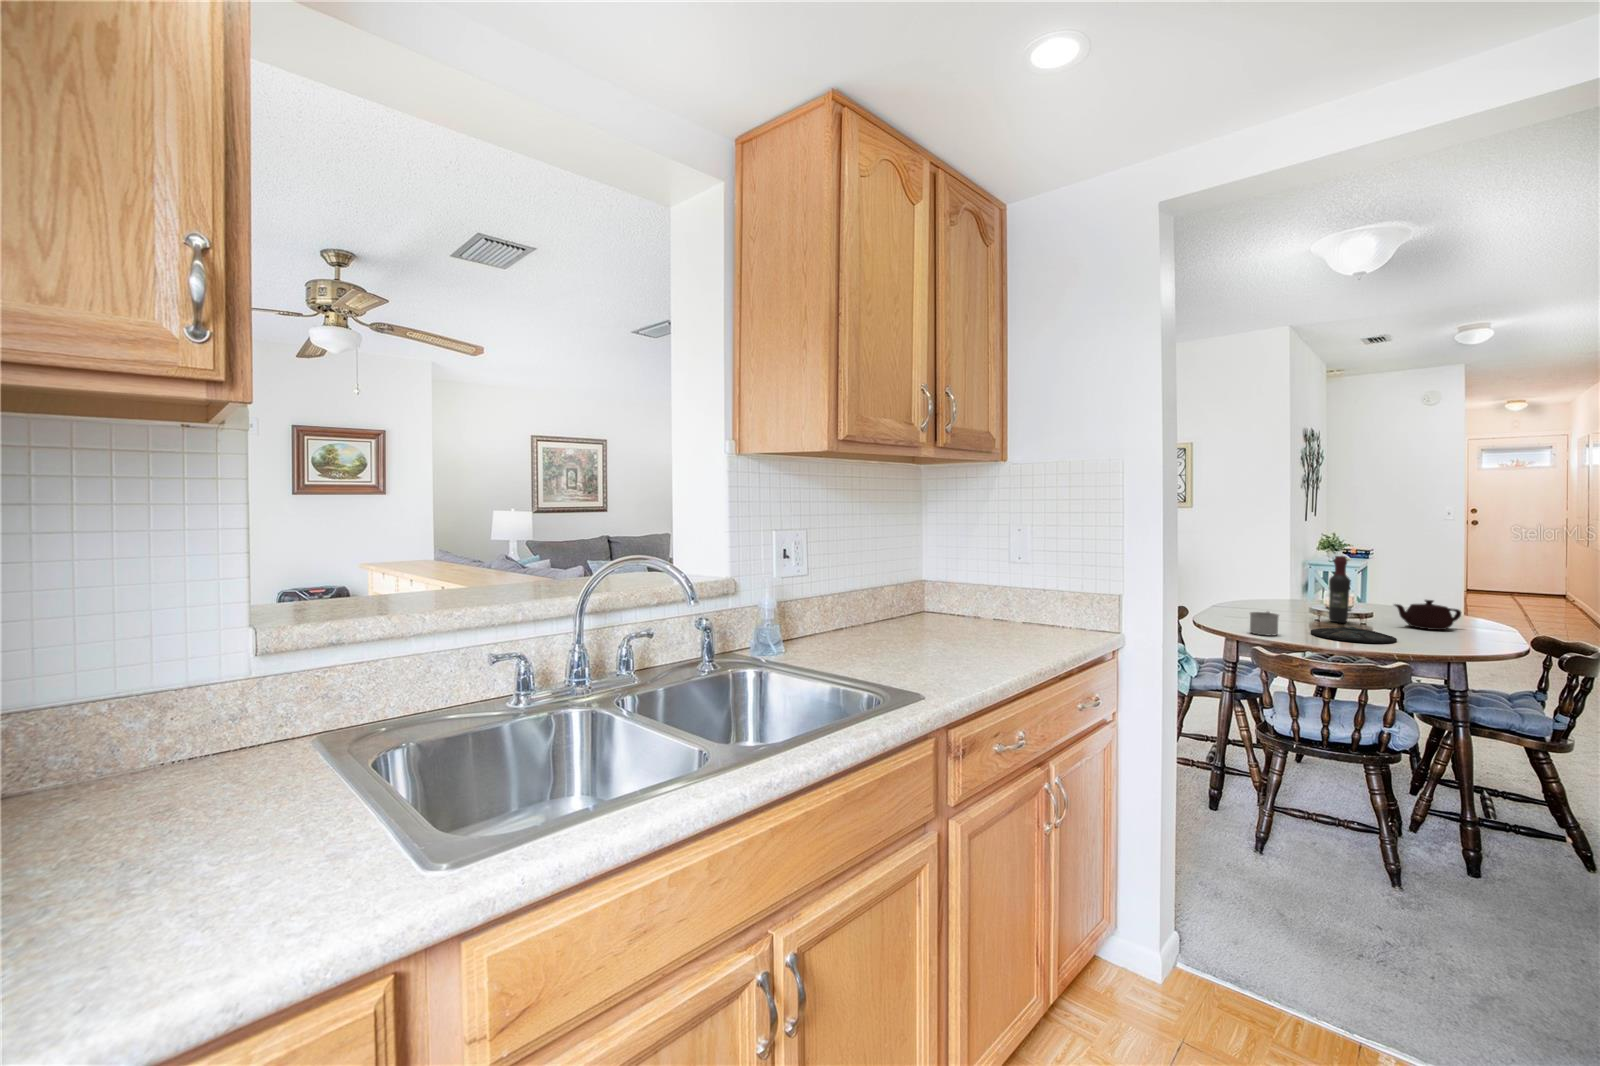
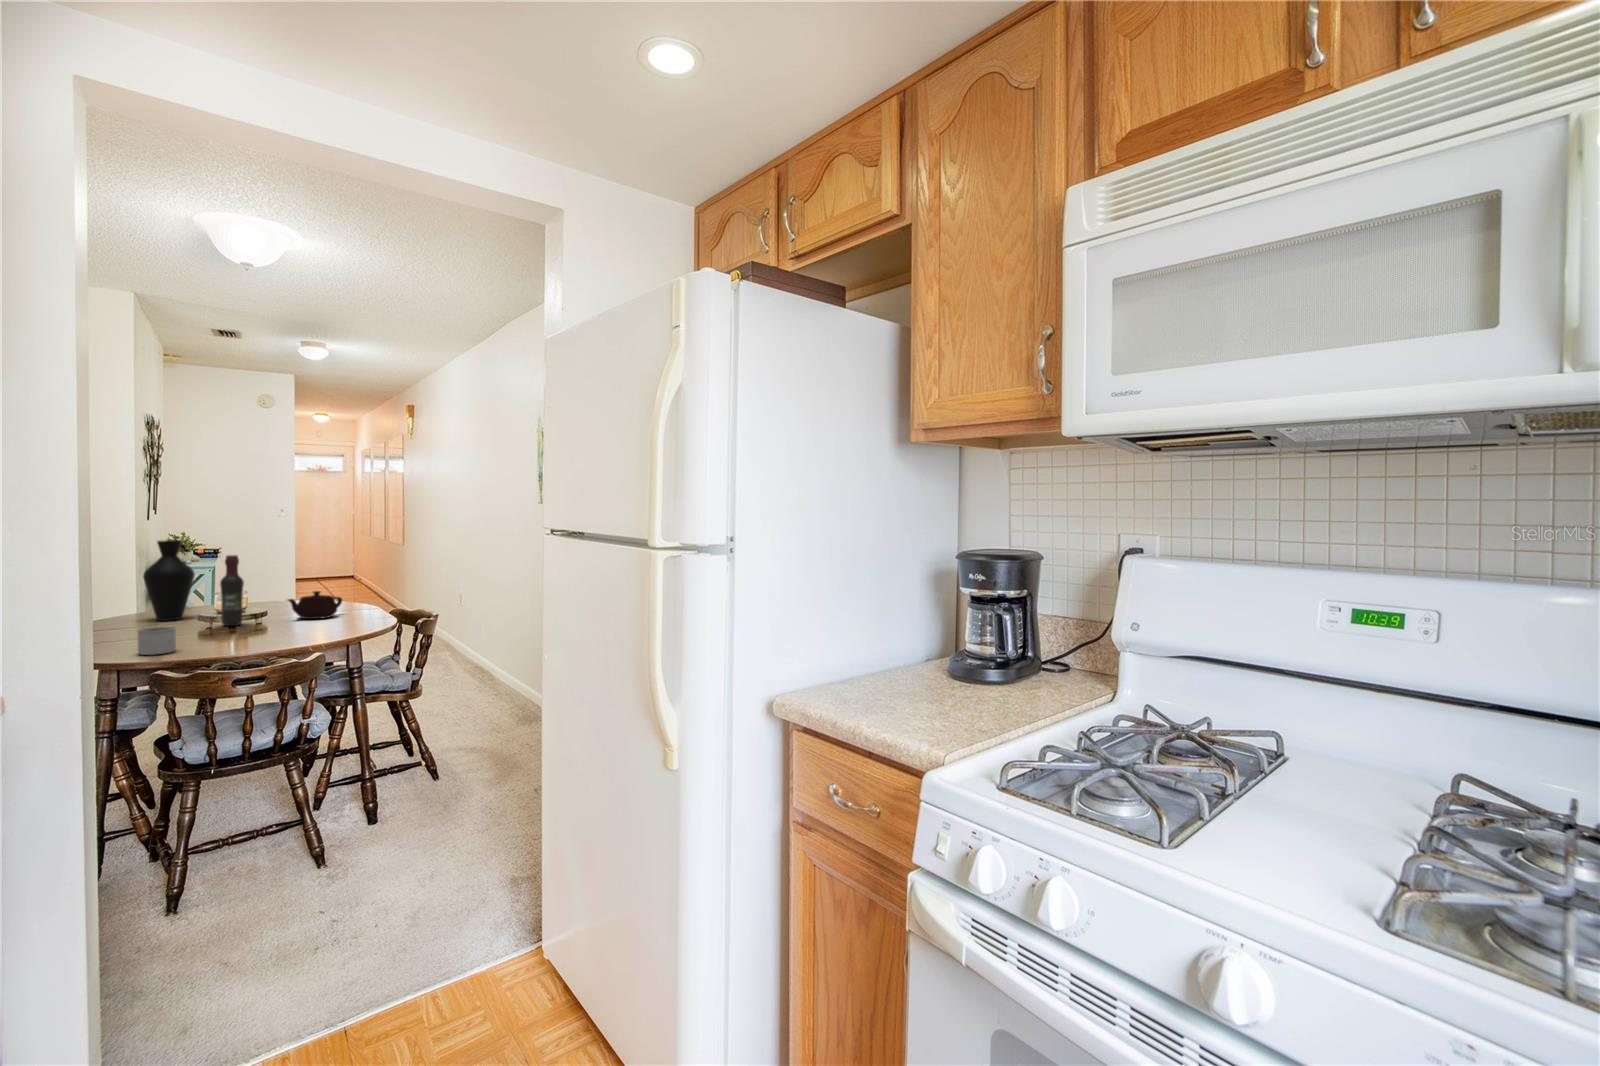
vase: none [1272,540,1313,610] -> present [143,540,195,621]
plate: present [1311,627,1397,643] -> none [211,627,300,644]

